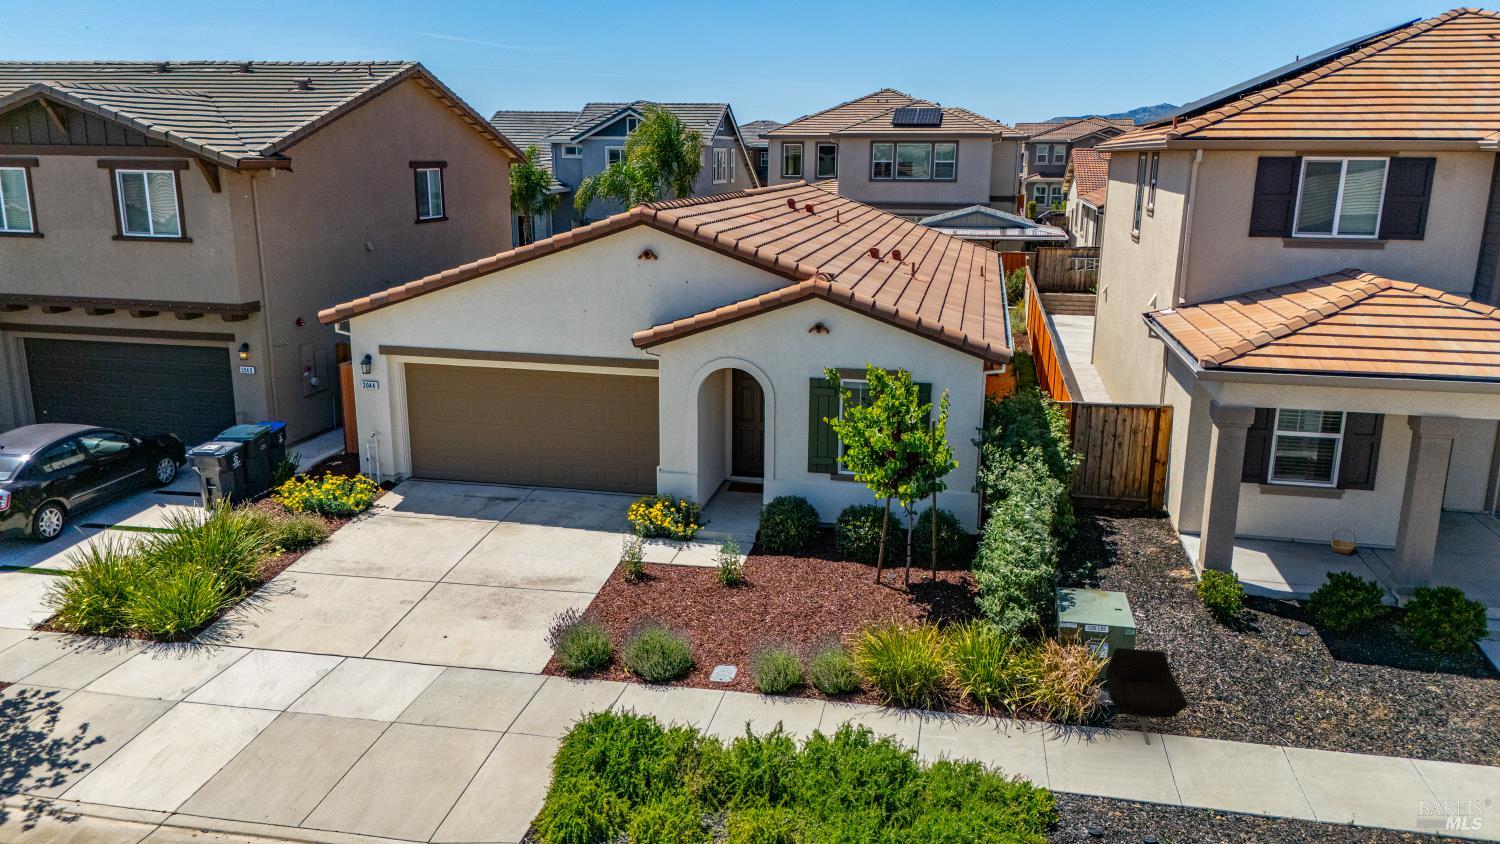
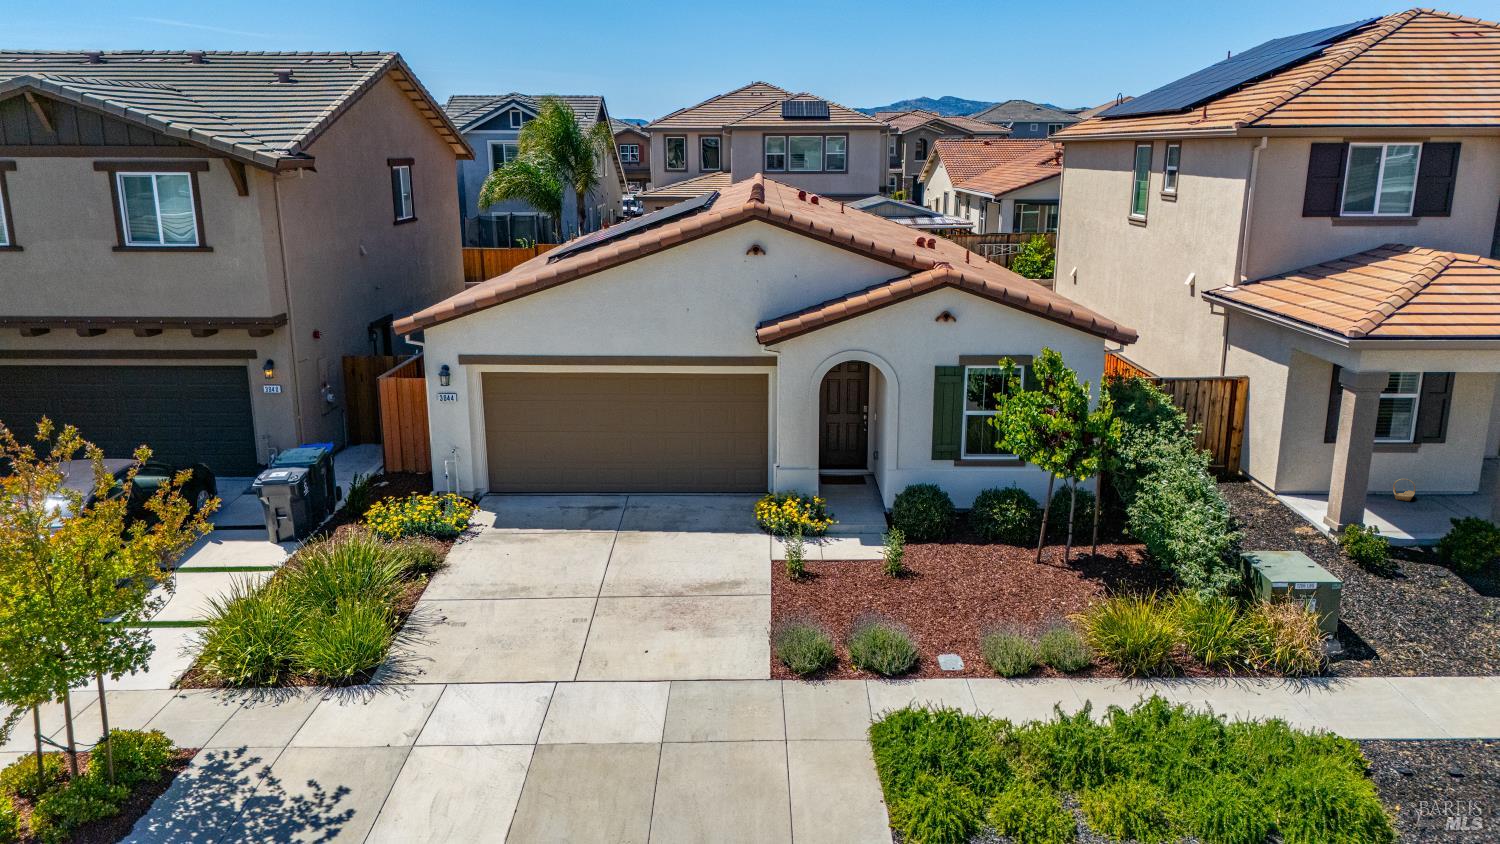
lounge chair: present [1105,648,1189,744] -> none [1323,597,1414,682]

